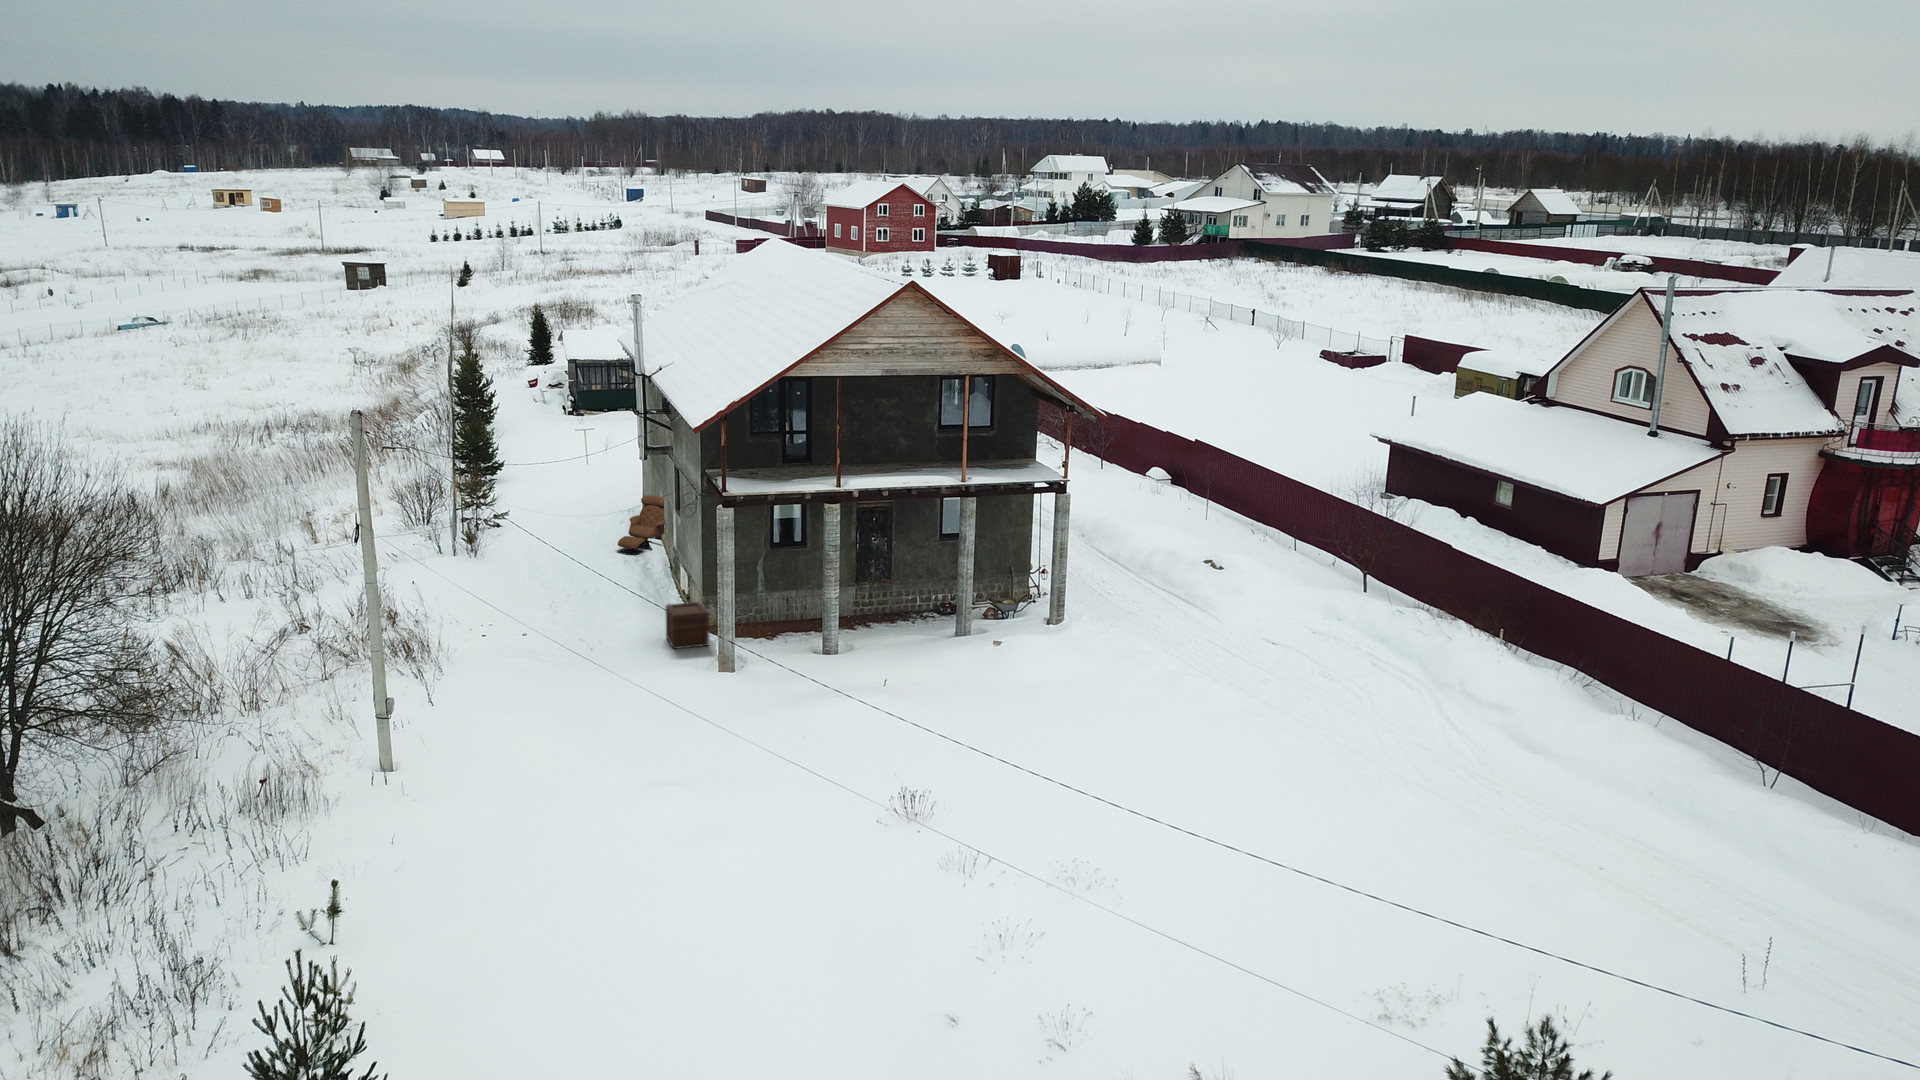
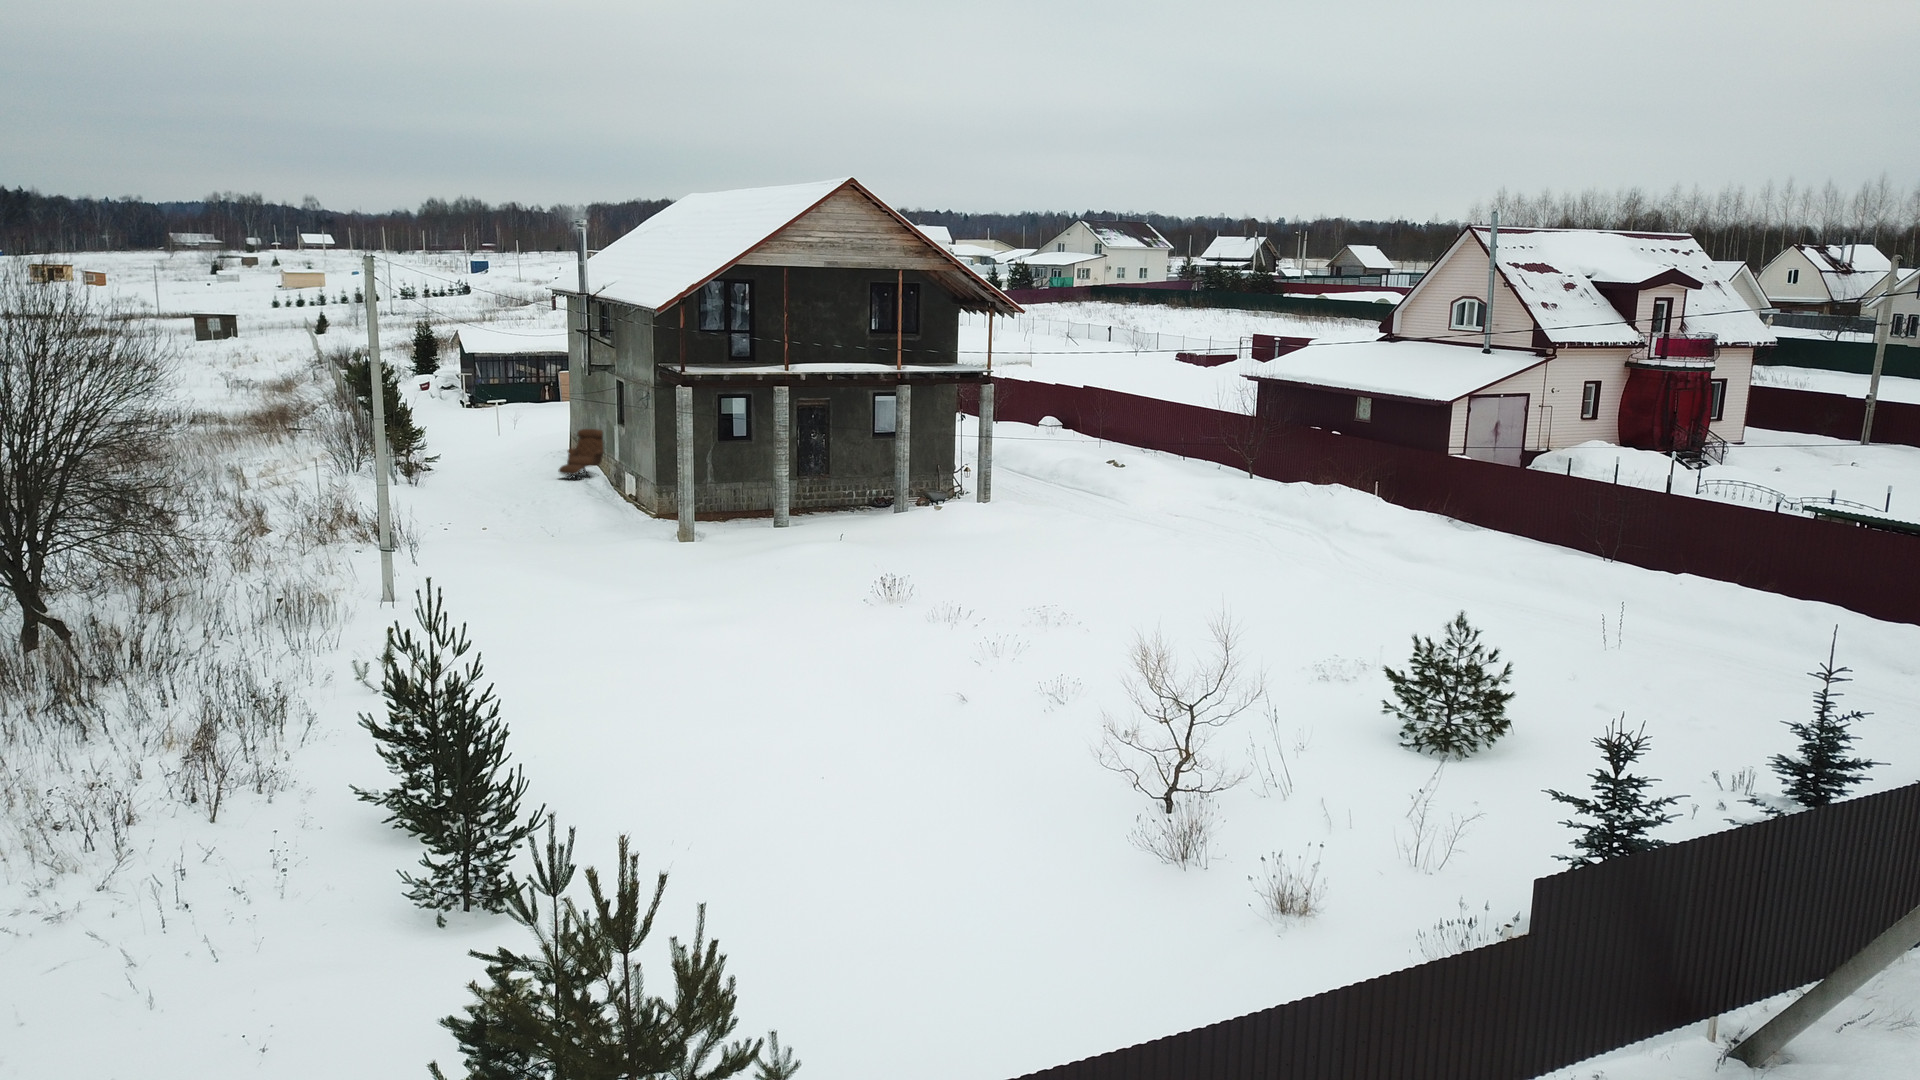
wooden crate: present [666,602,709,649] -> none [624,494,667,534]

